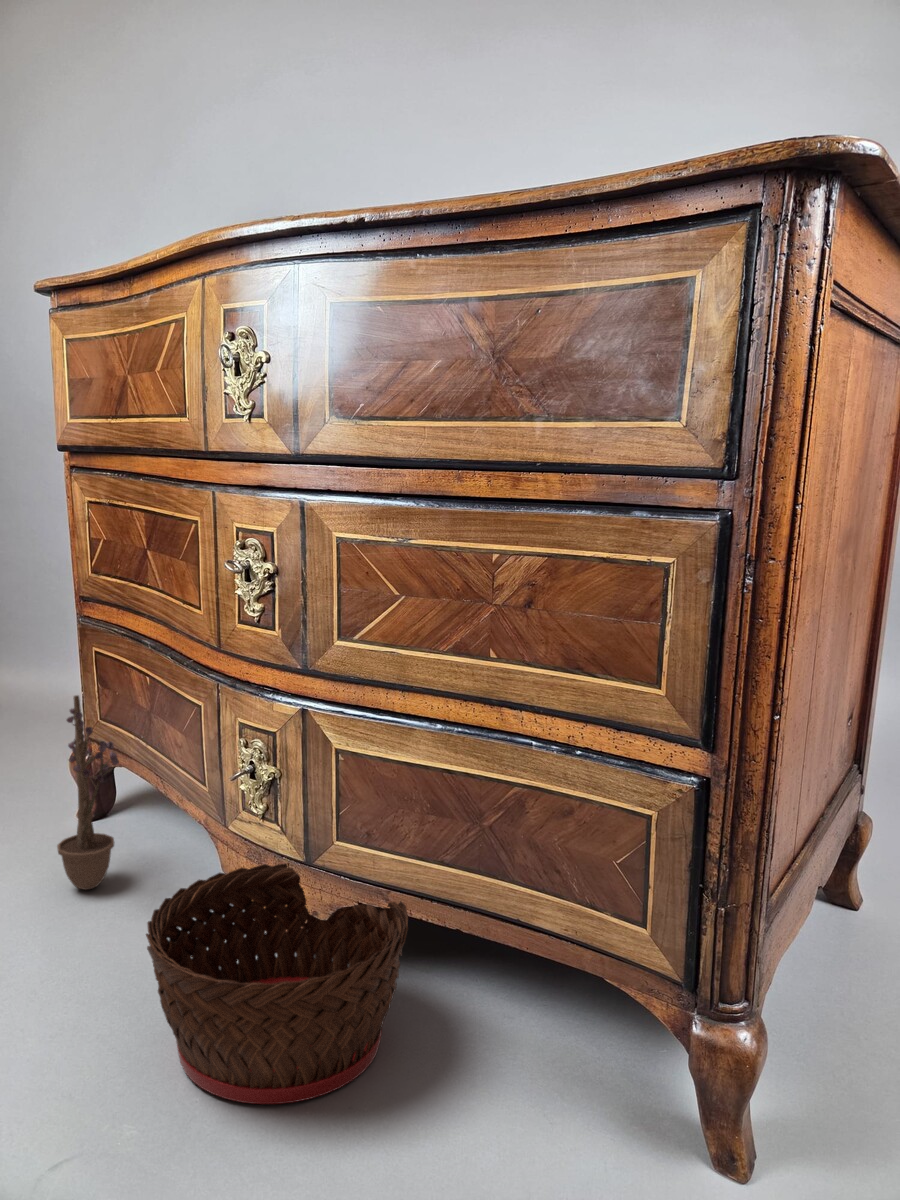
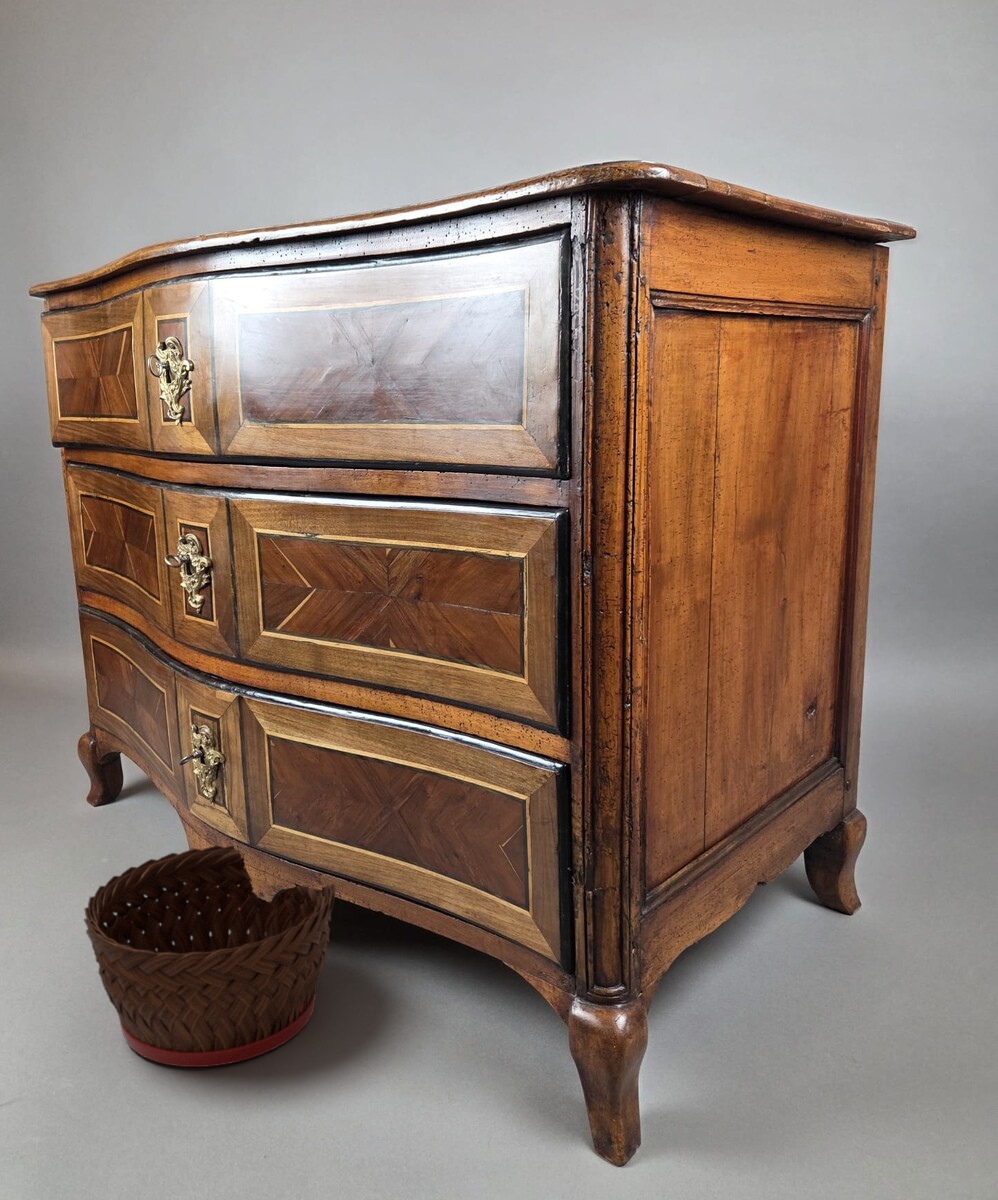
decorative plant: present [57,696,119,890] -> none [50,684,106,870]

